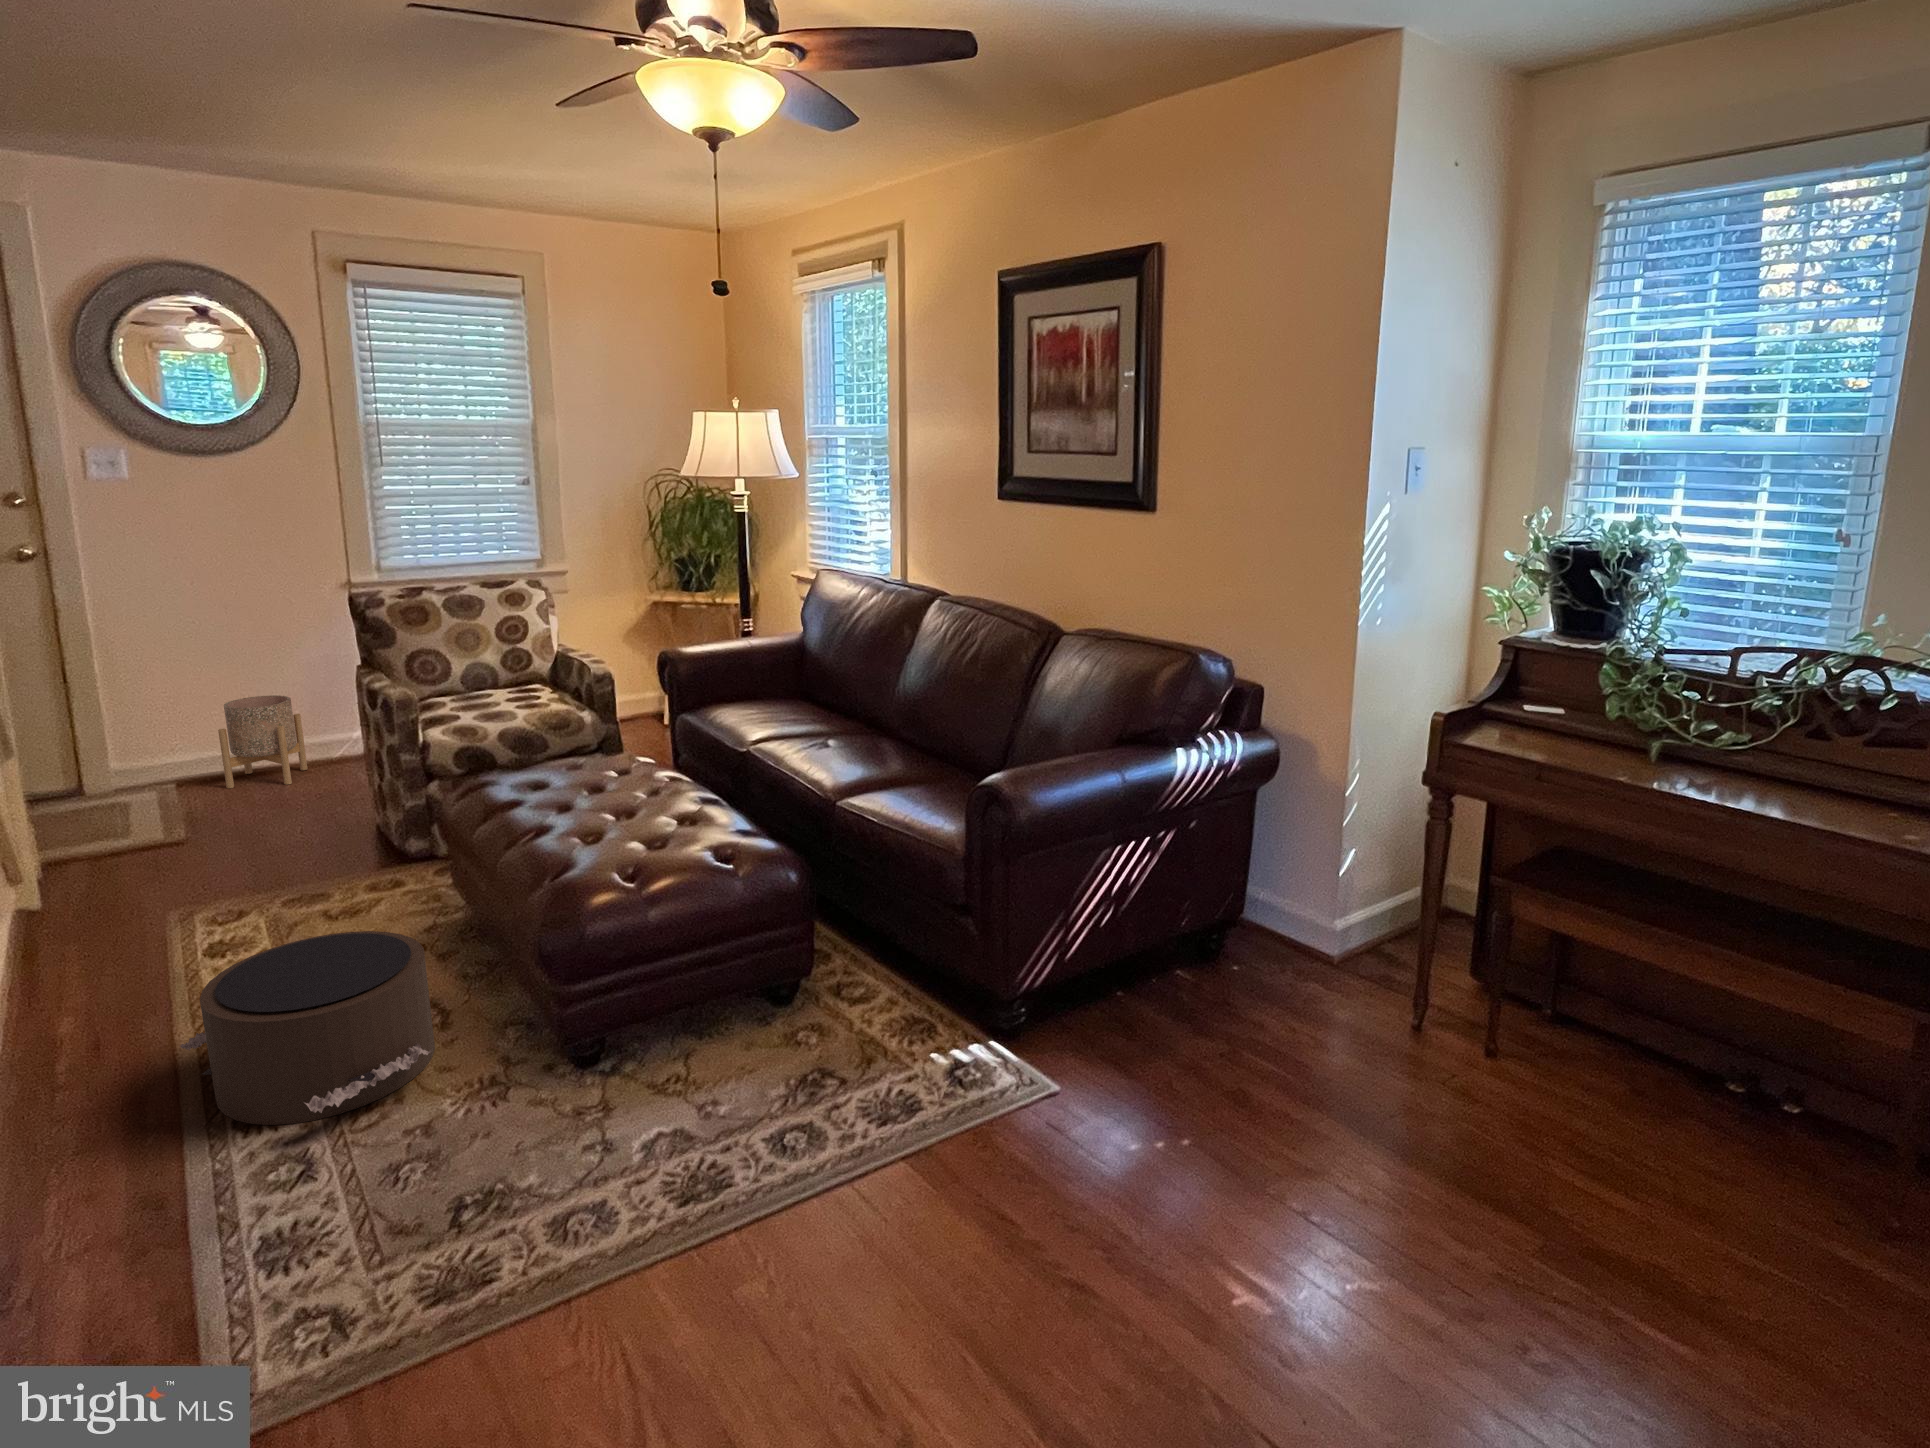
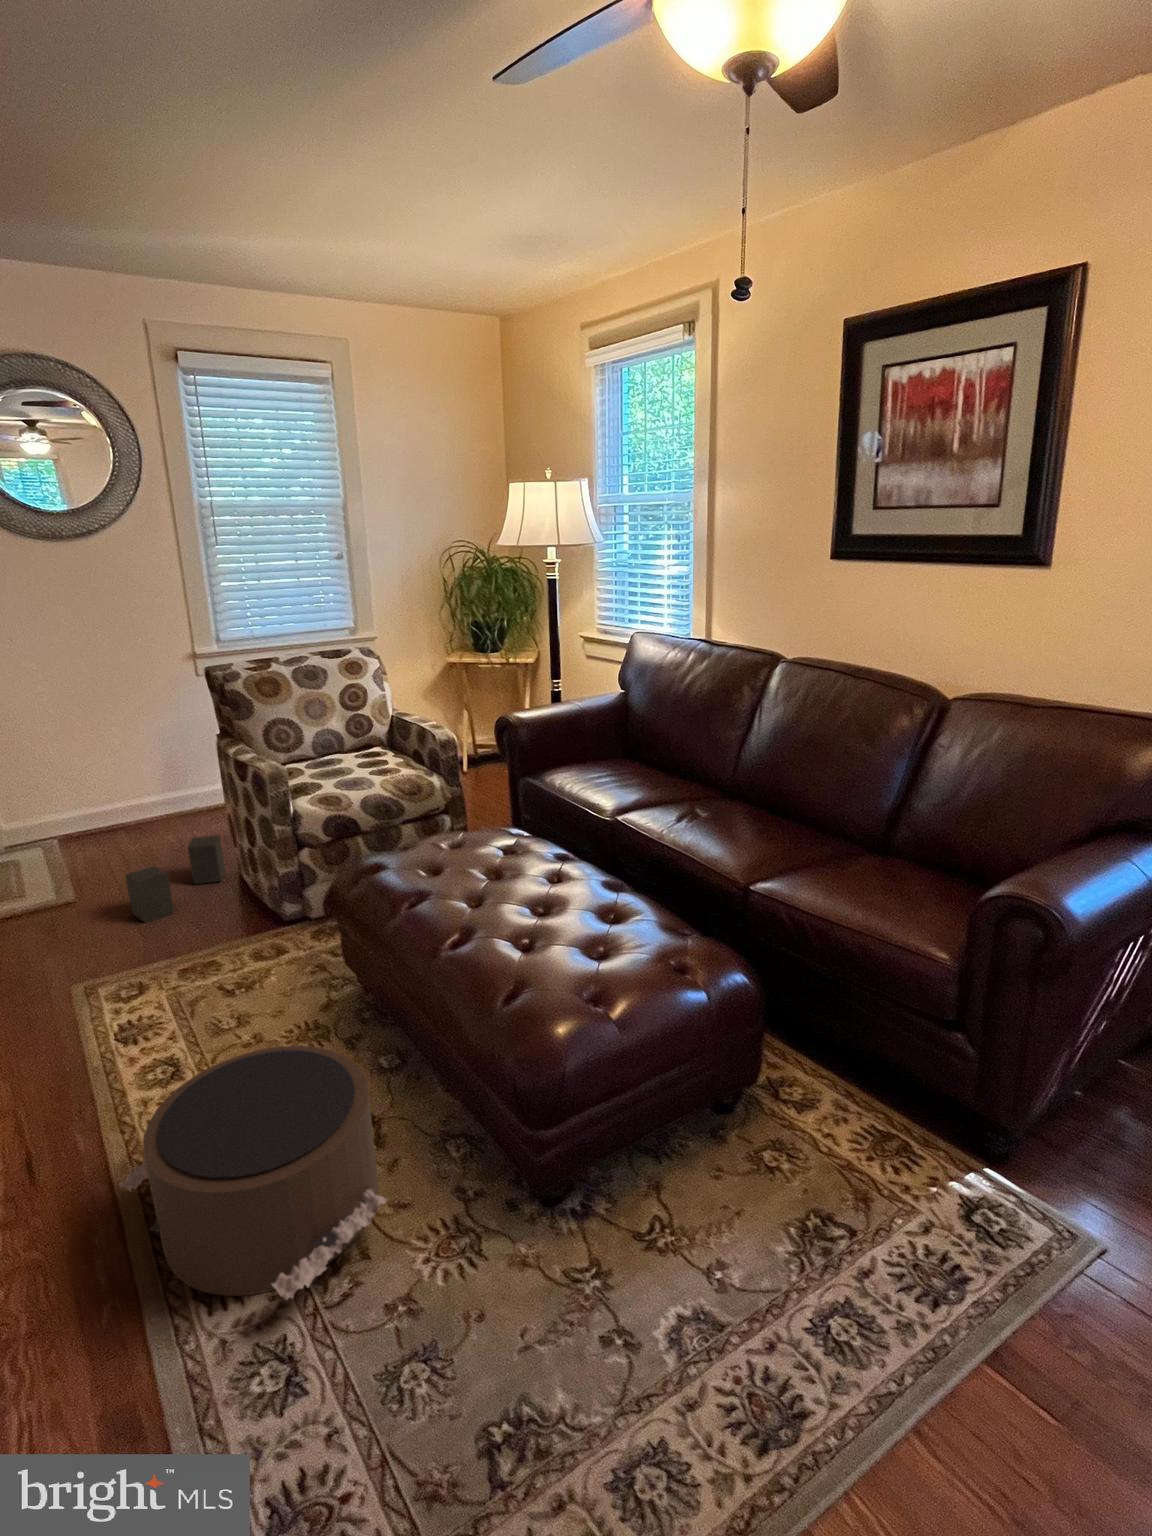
planter: present [218,695,308,788] -> none [94,756,168,841]
speaker: none [238,776,360,862] -> present [125,835,225,923]

